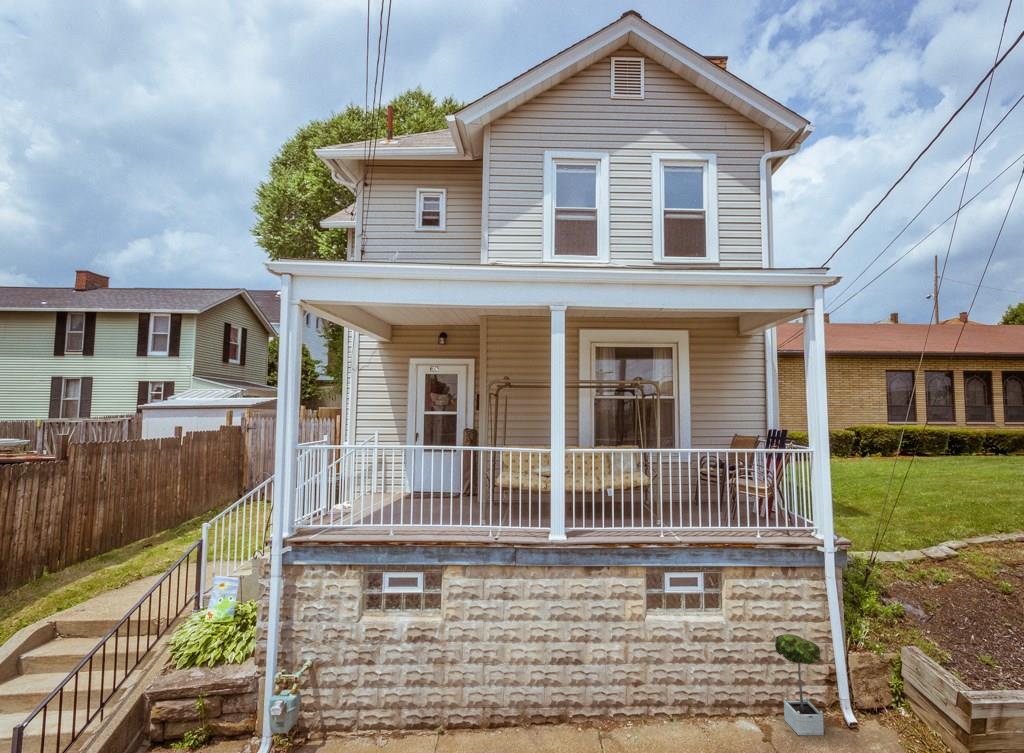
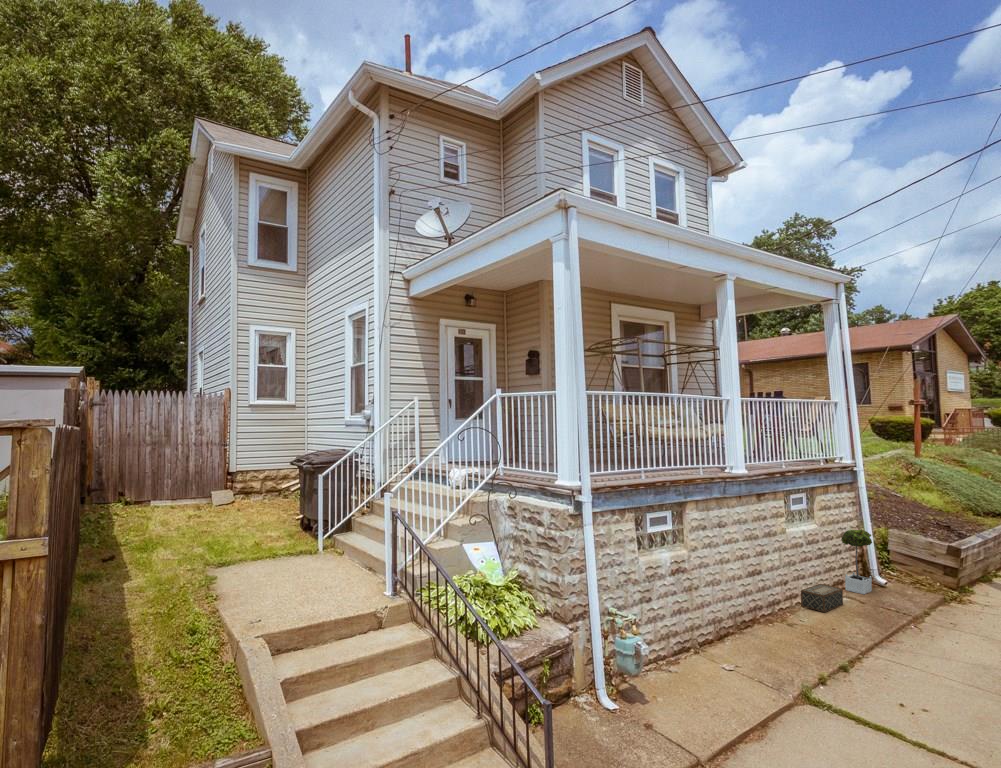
woven basket: none [664,700,729,741] -> present [801,584,843,612]

